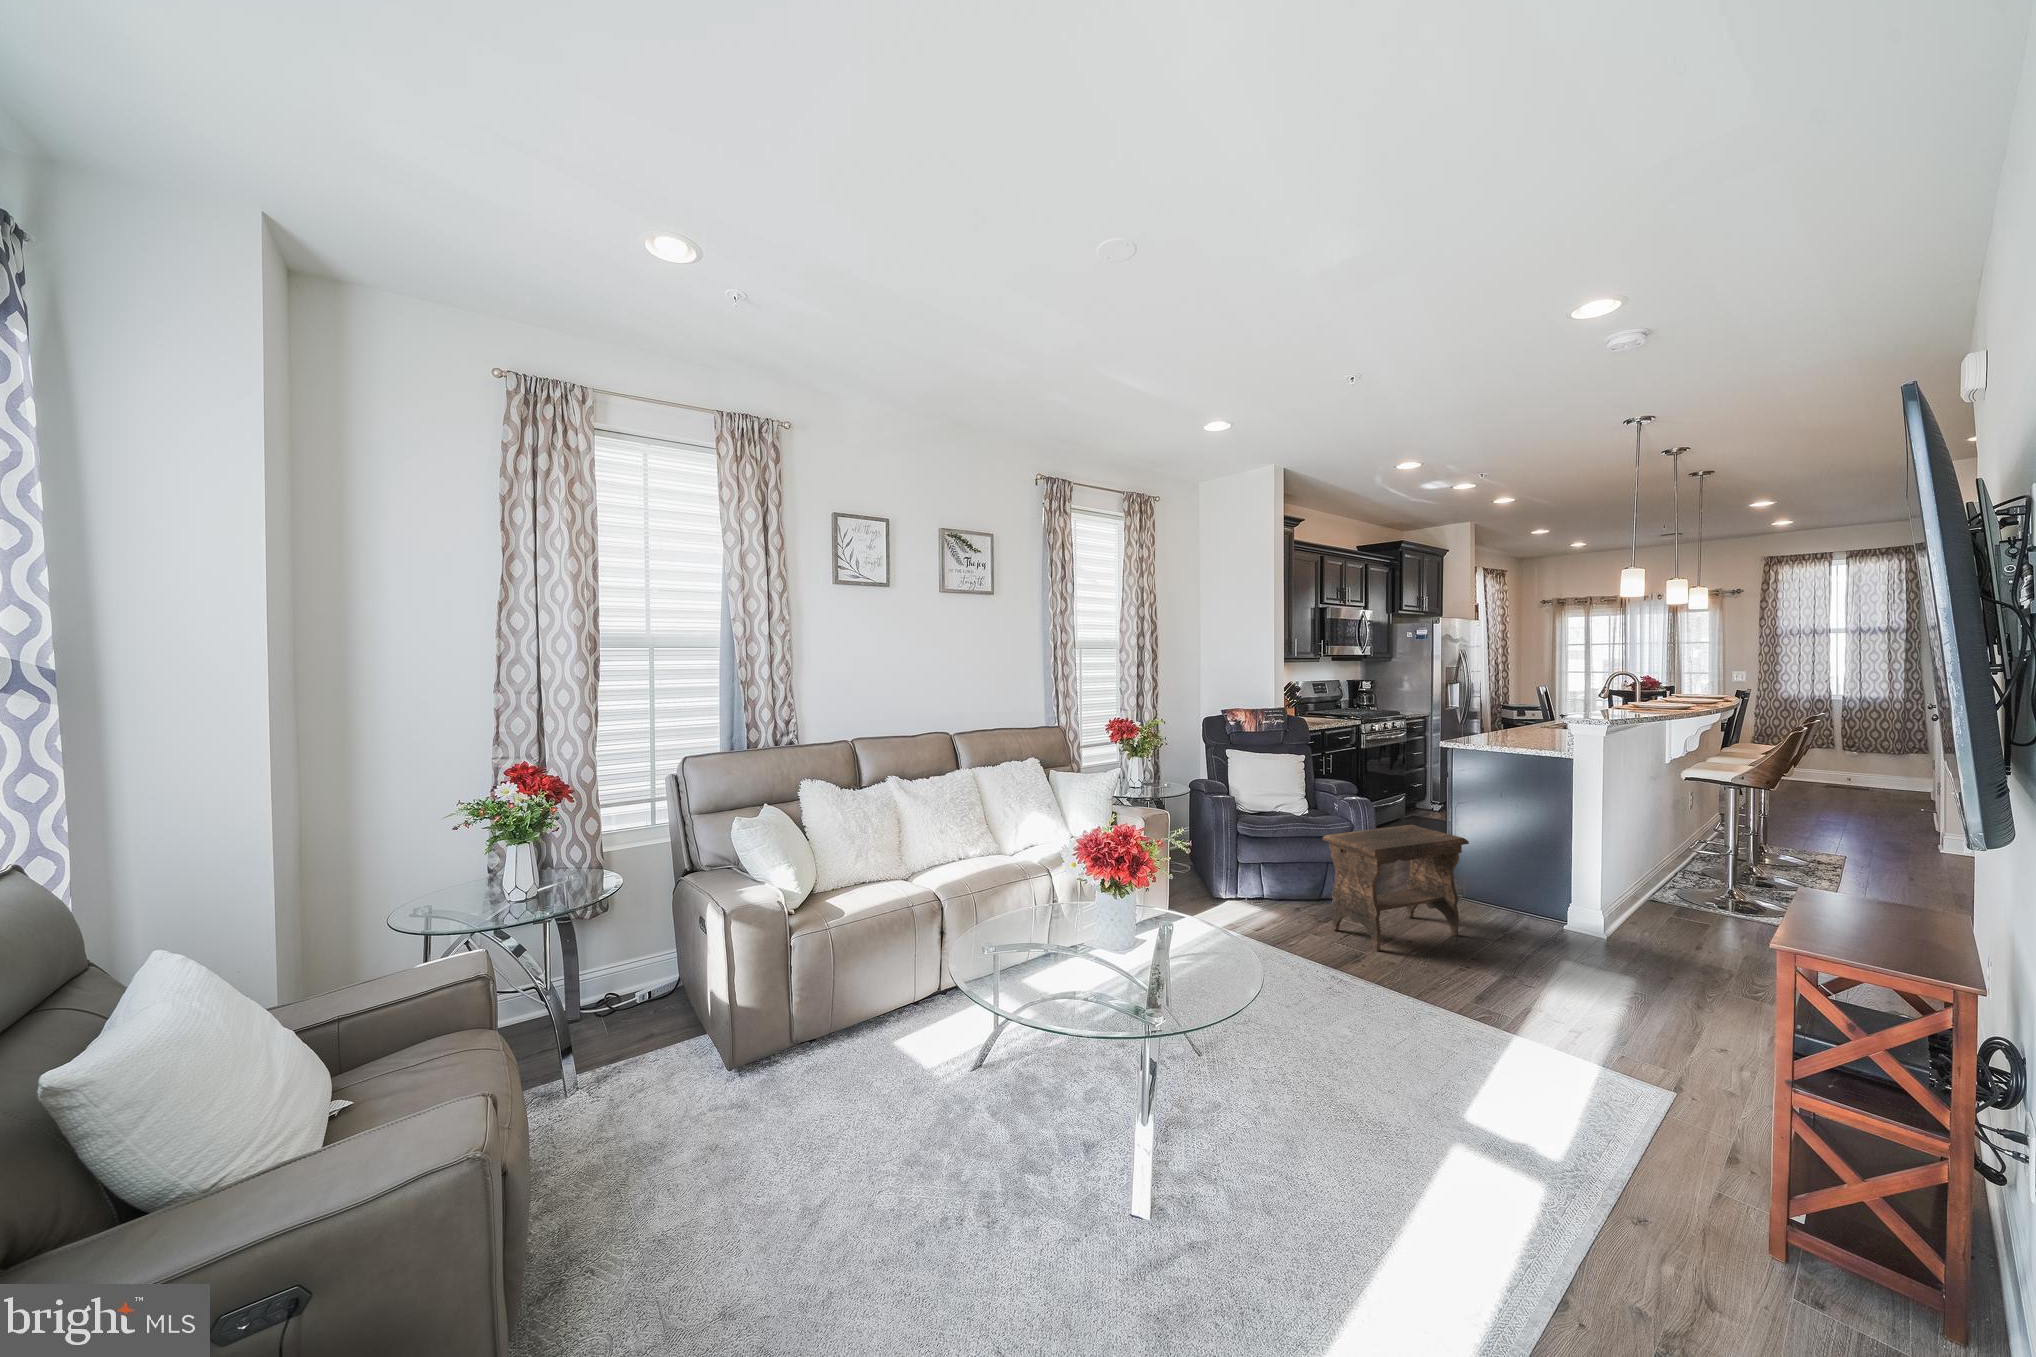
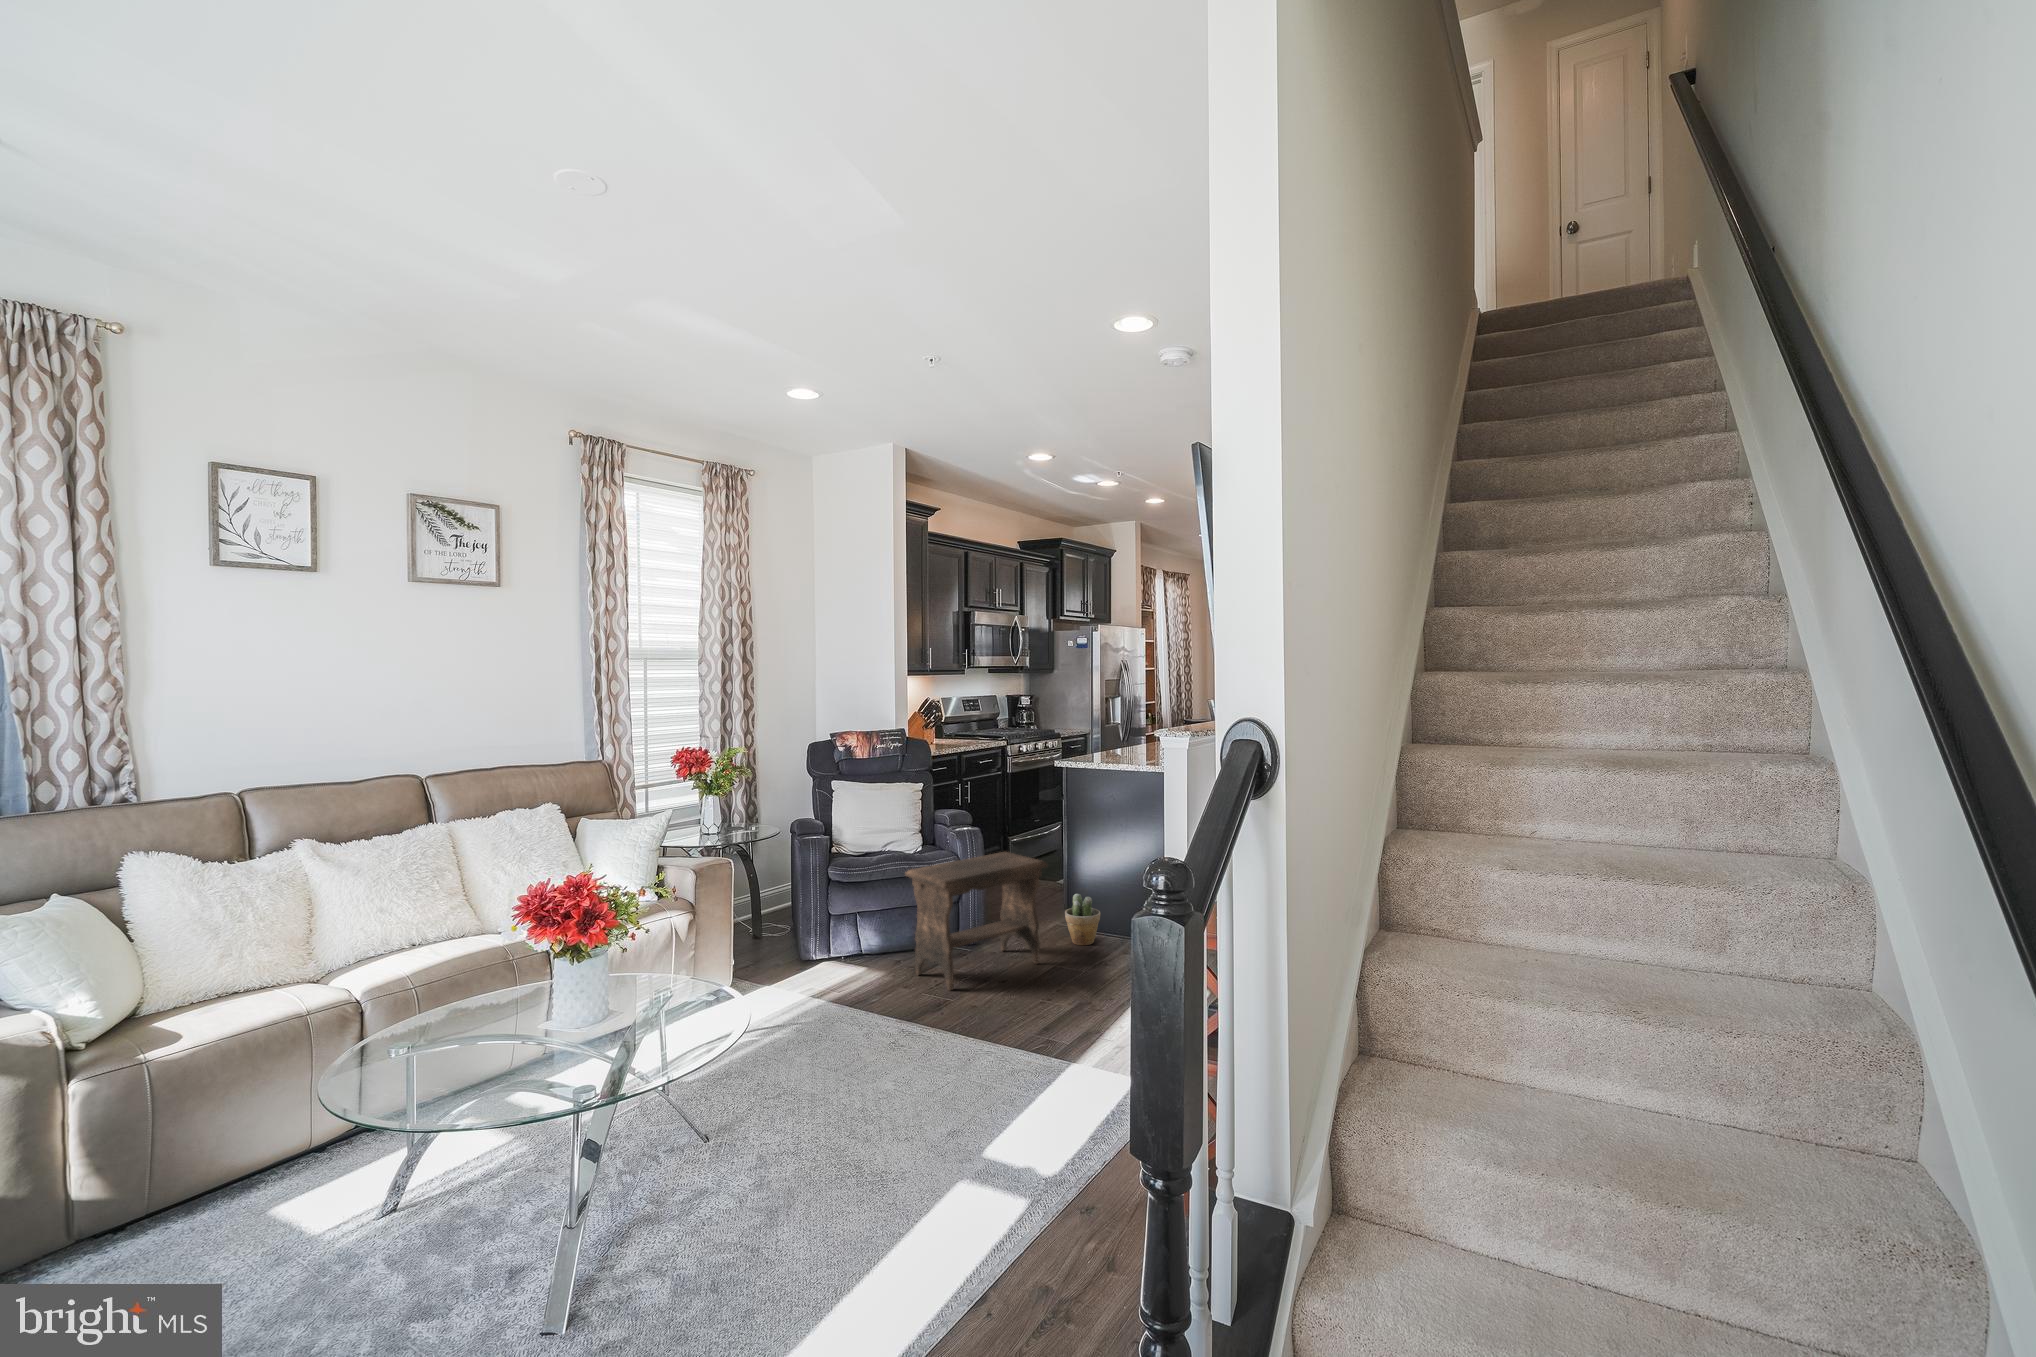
potted plant: none [1473,871,1515,922] -> present [1065,894,1100,945]

